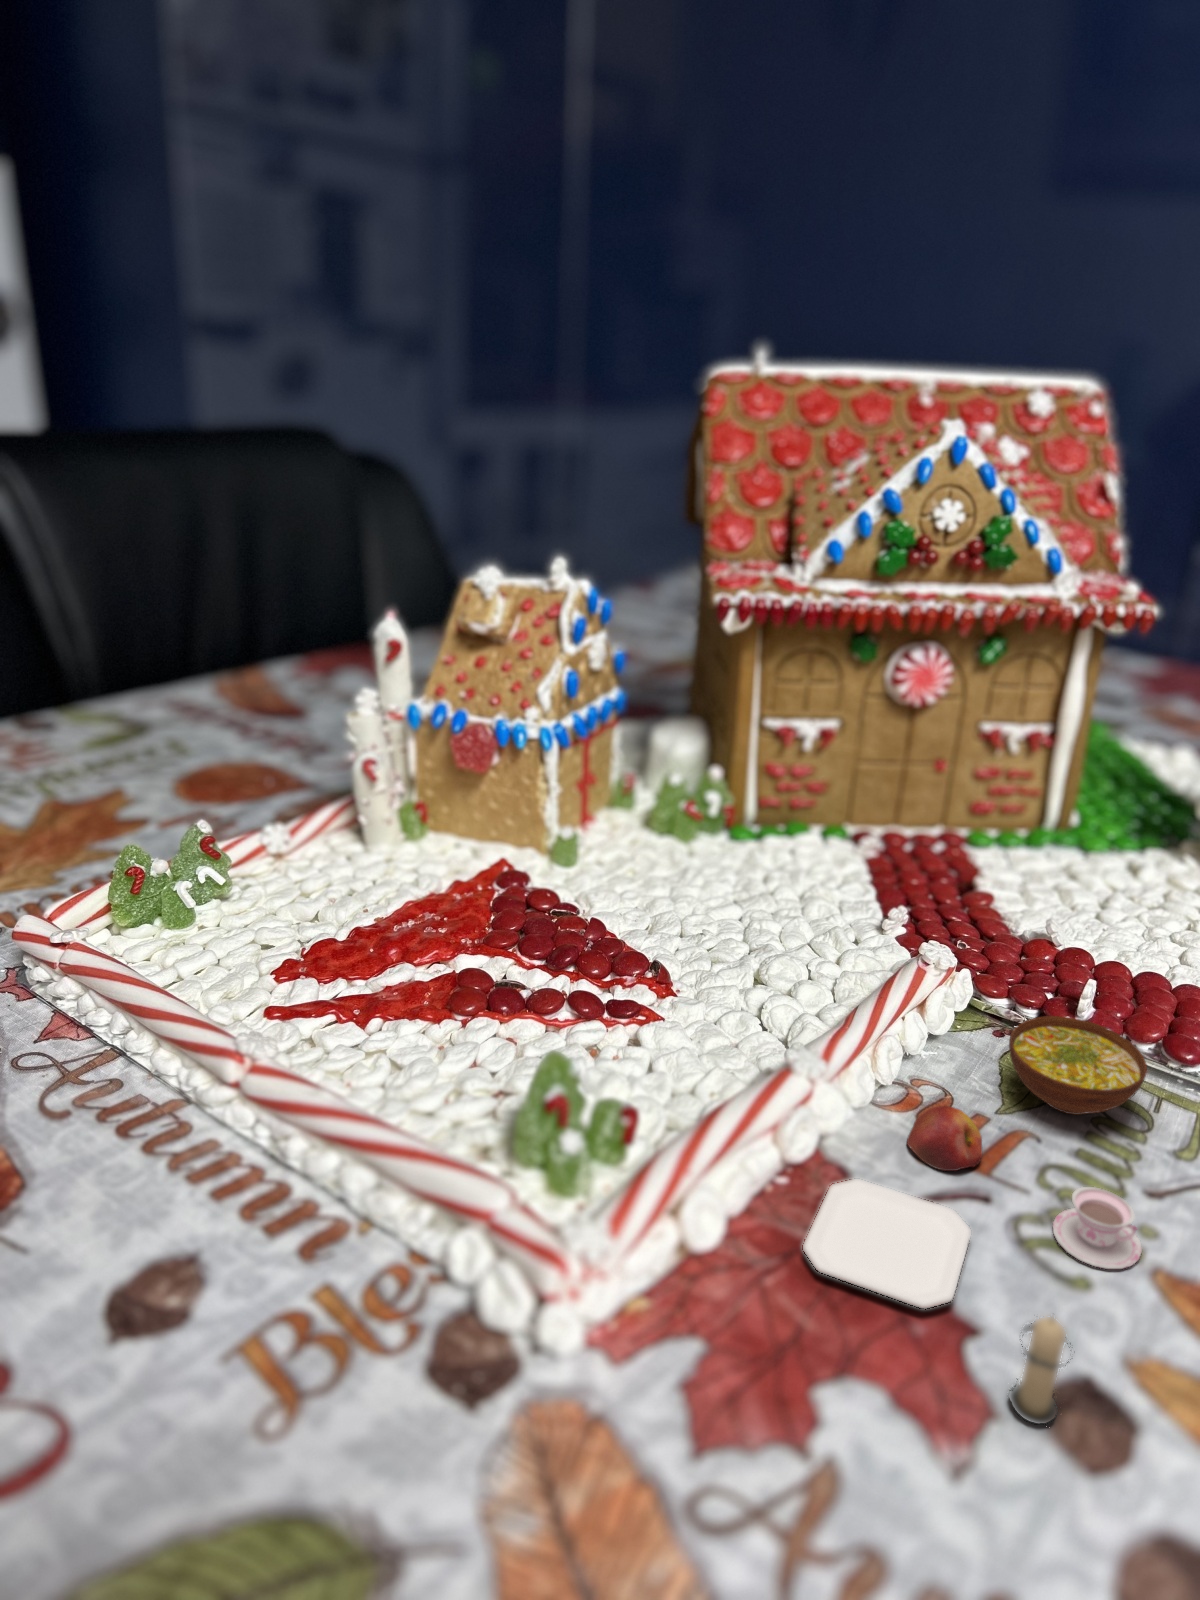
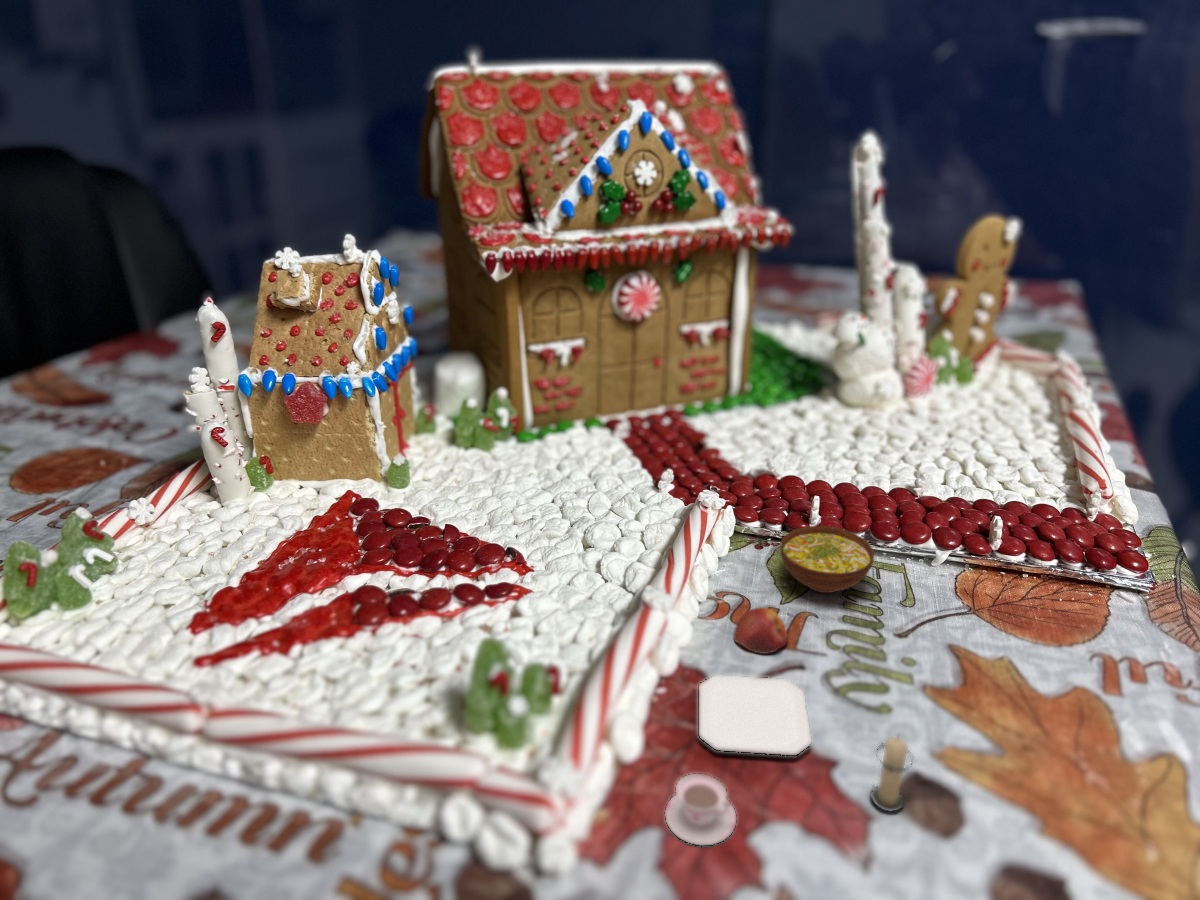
teacup: present [1053,1187,1142,1269] -> present [666,774,736,845]

